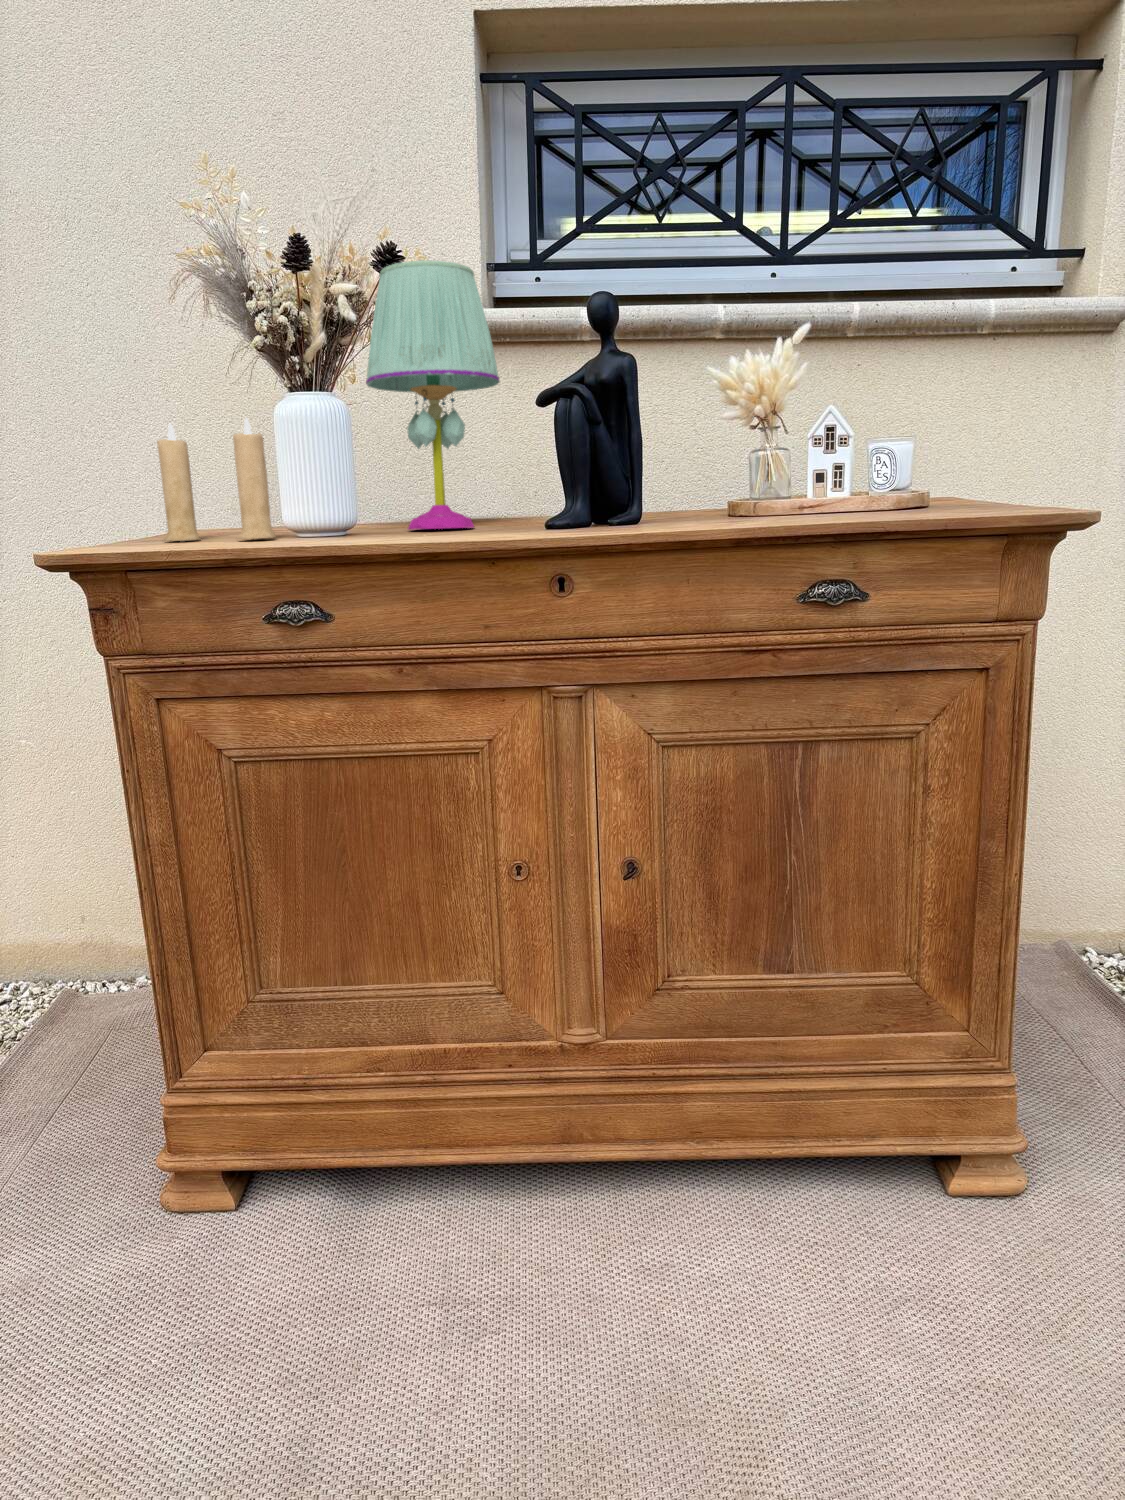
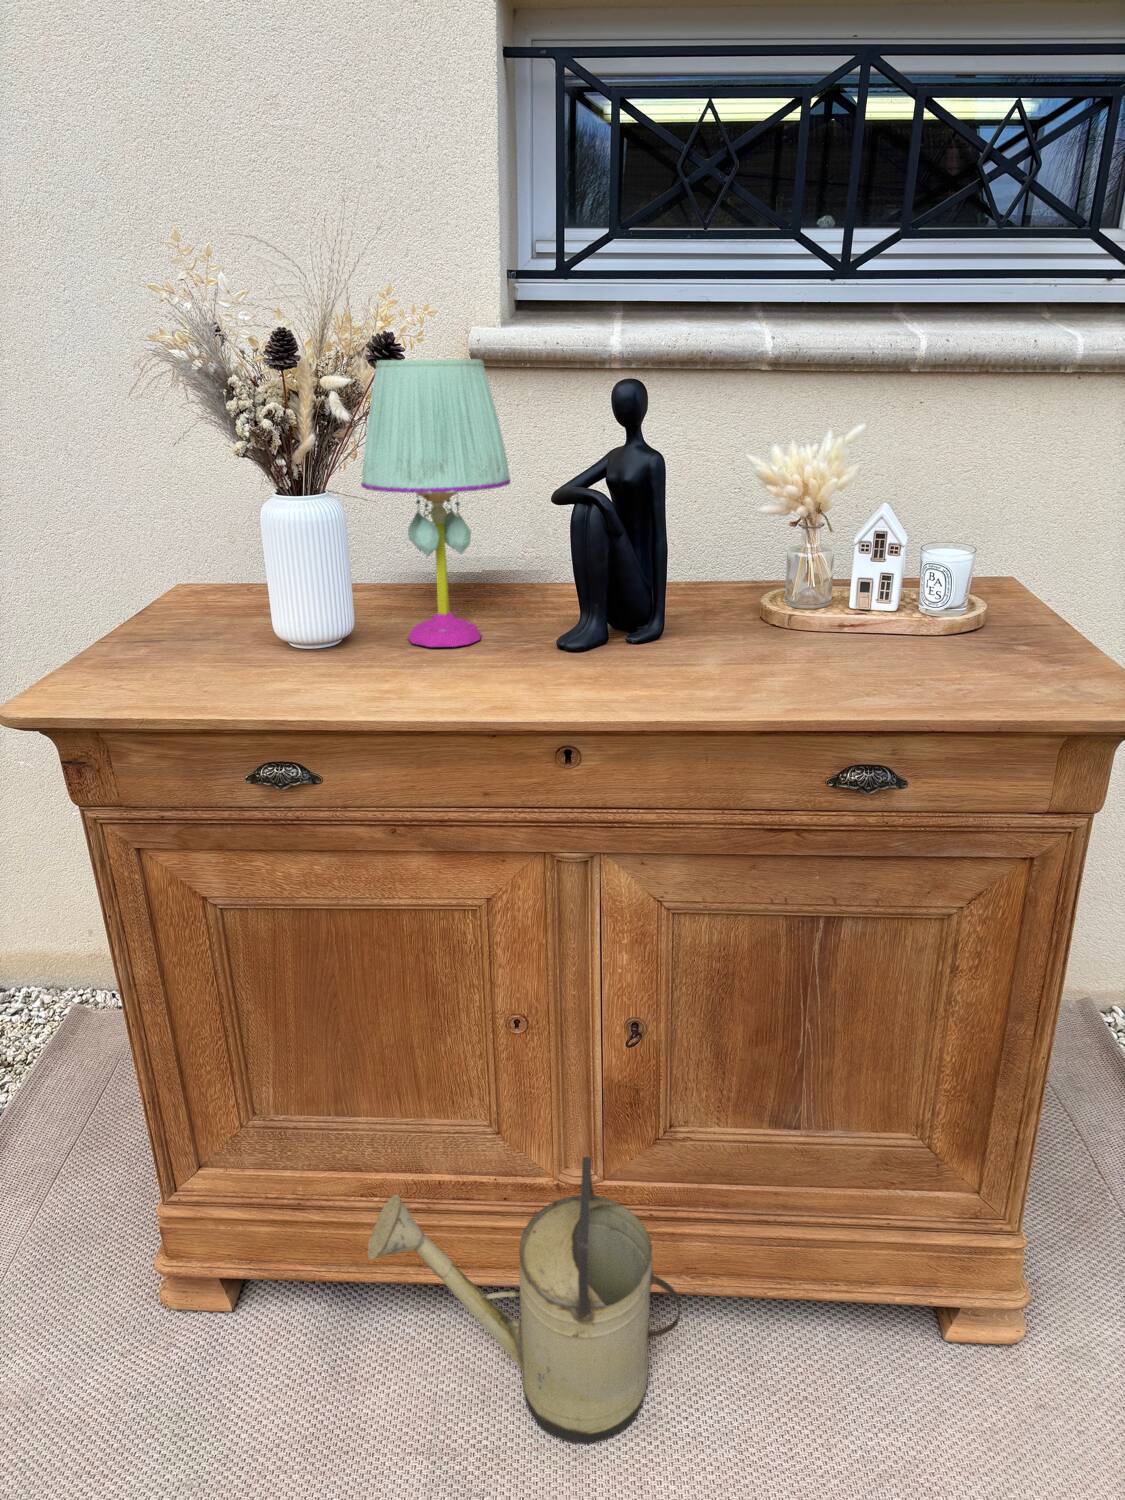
candle: present [157,418,276,541] -> none [126,529,264,671]
watering can: none [377,993,689,1289] -> present [368,1157,680,1444]

